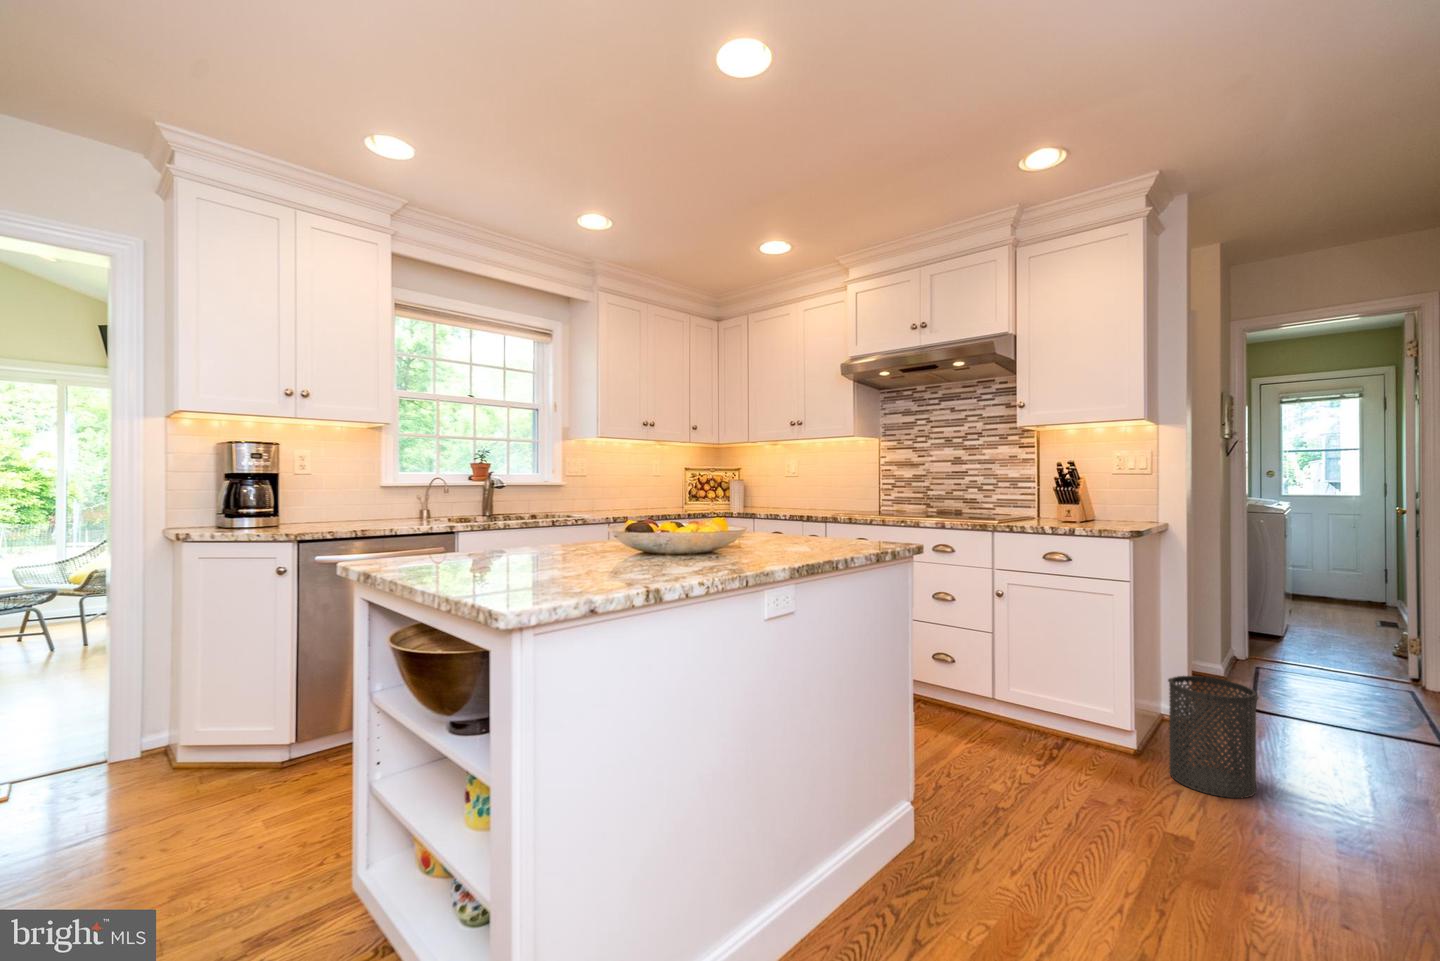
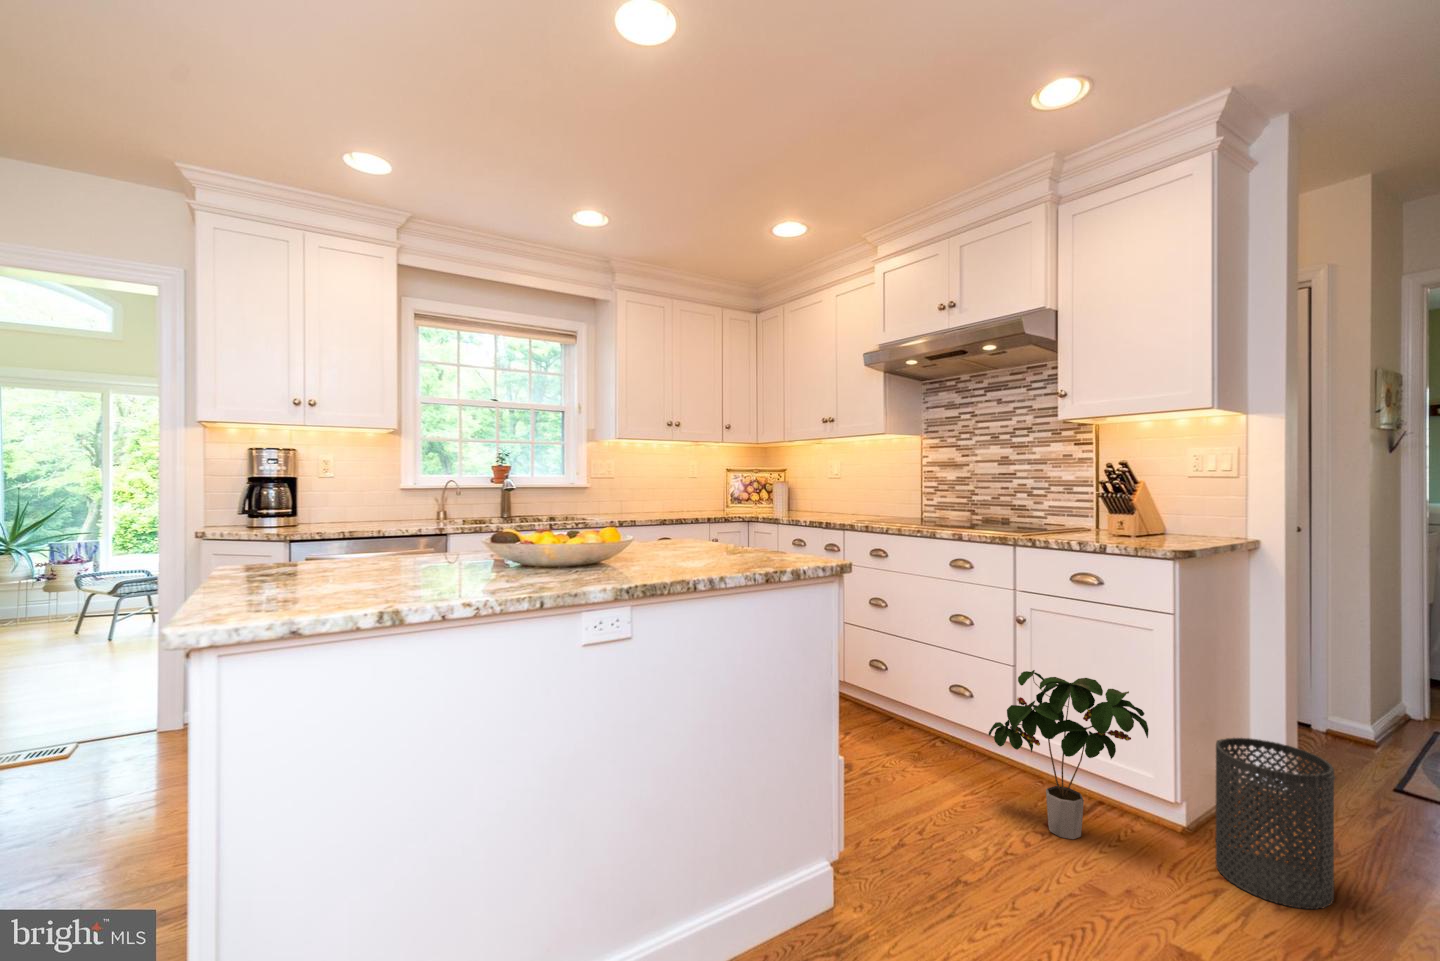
potted plant: none [989,633,1123,769] -> present [989,670,1149,839]

